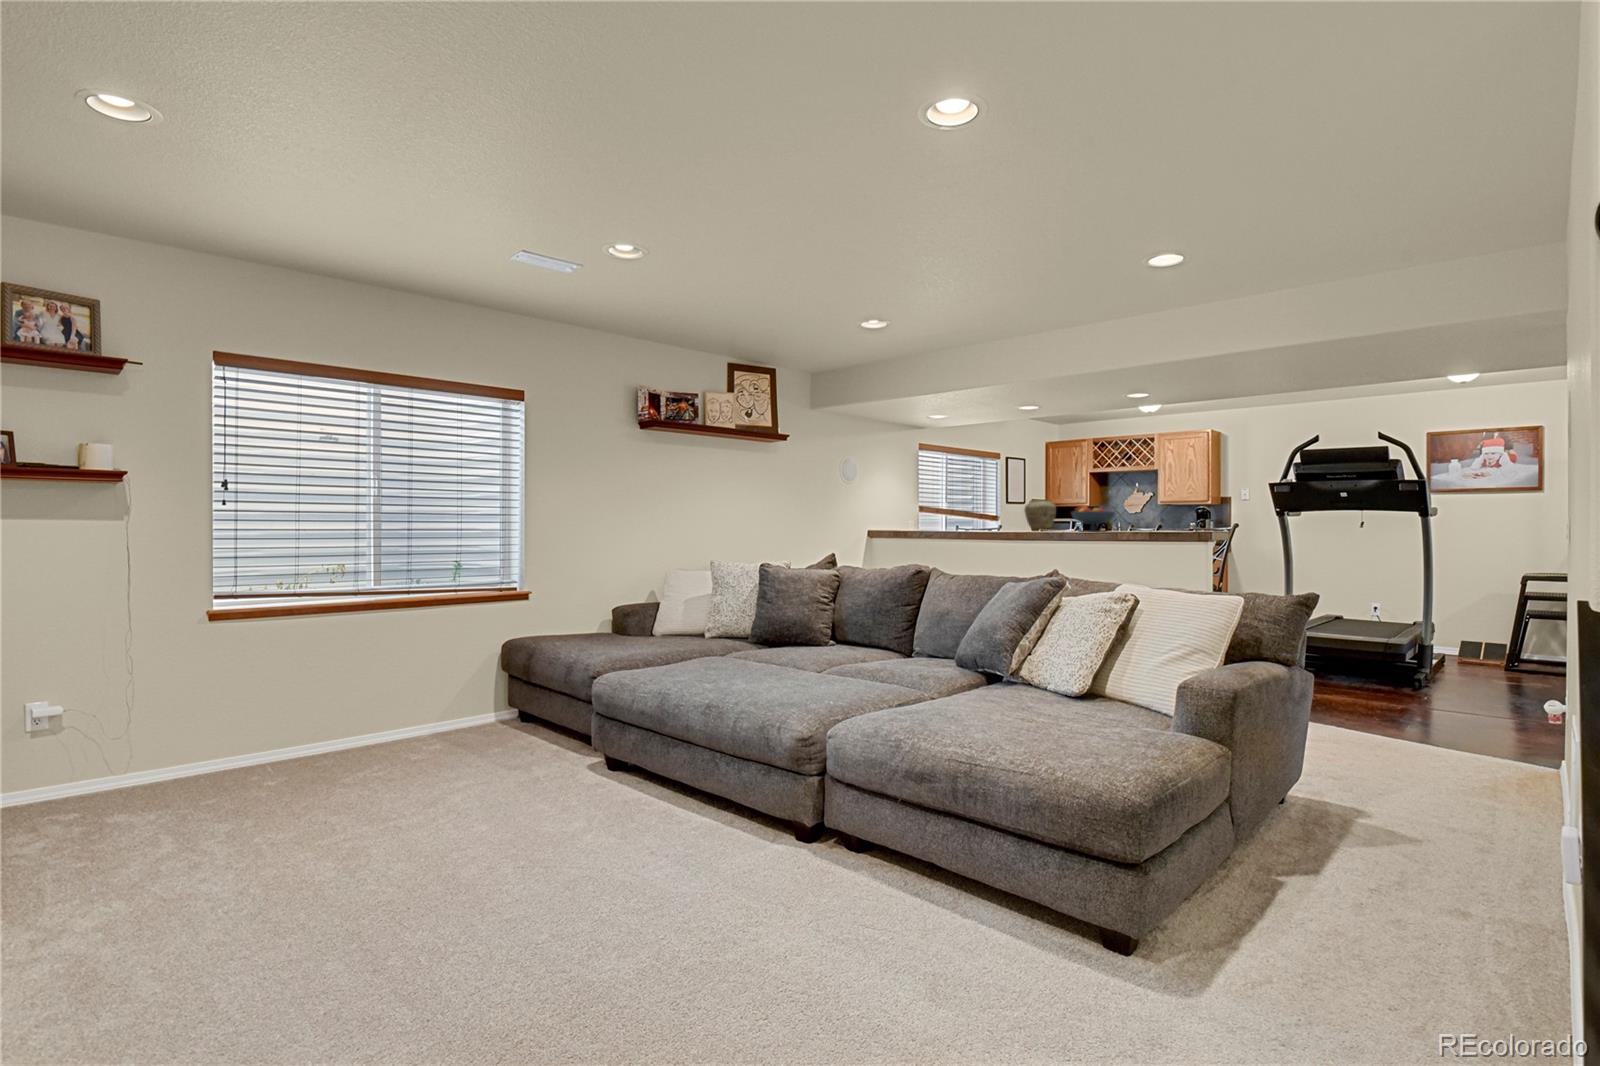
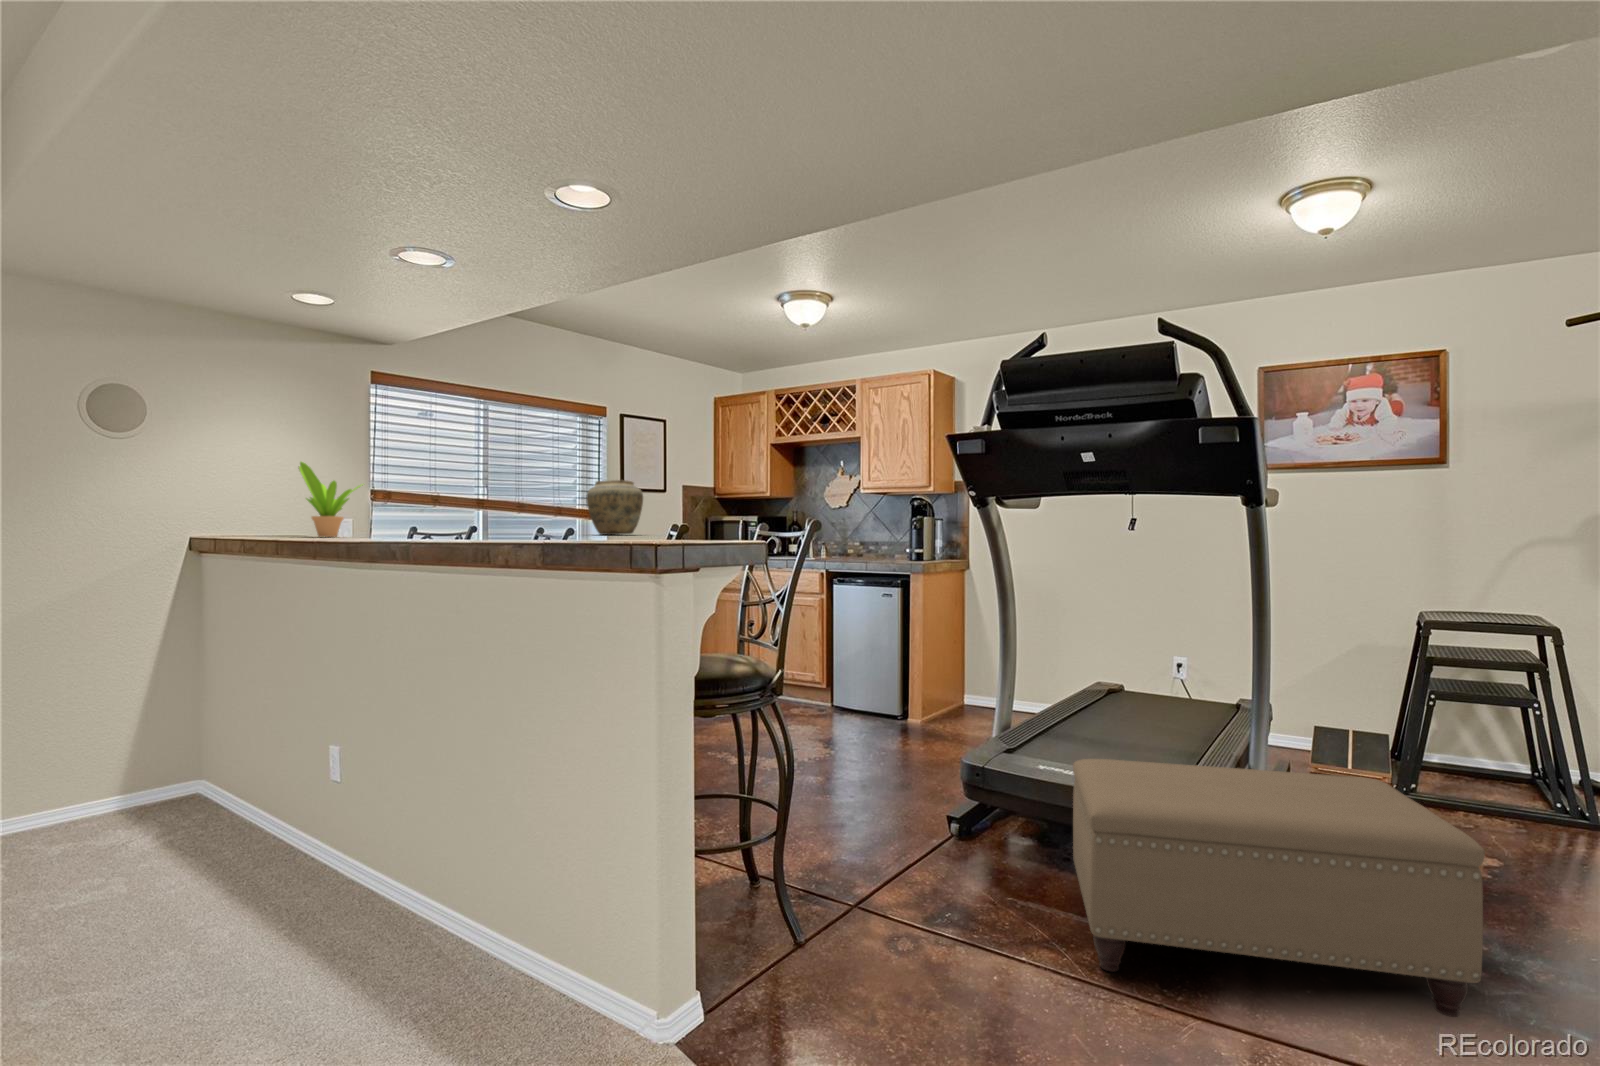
potted plant: none [933,495,965,530] -> present [299,462,361,537]
fruit bowl: present [1071,505,1115,532] -> none [390,475,514,545]
ottoman: none [1338,623,1510,702] -> present [1073,759,1485,1017]

